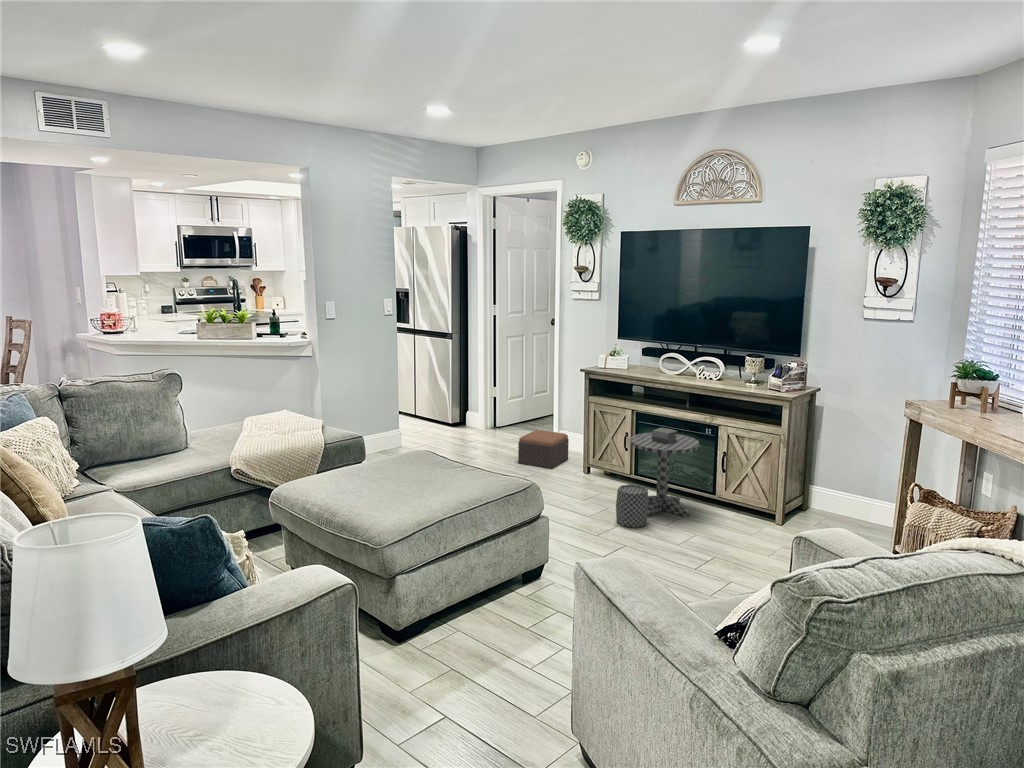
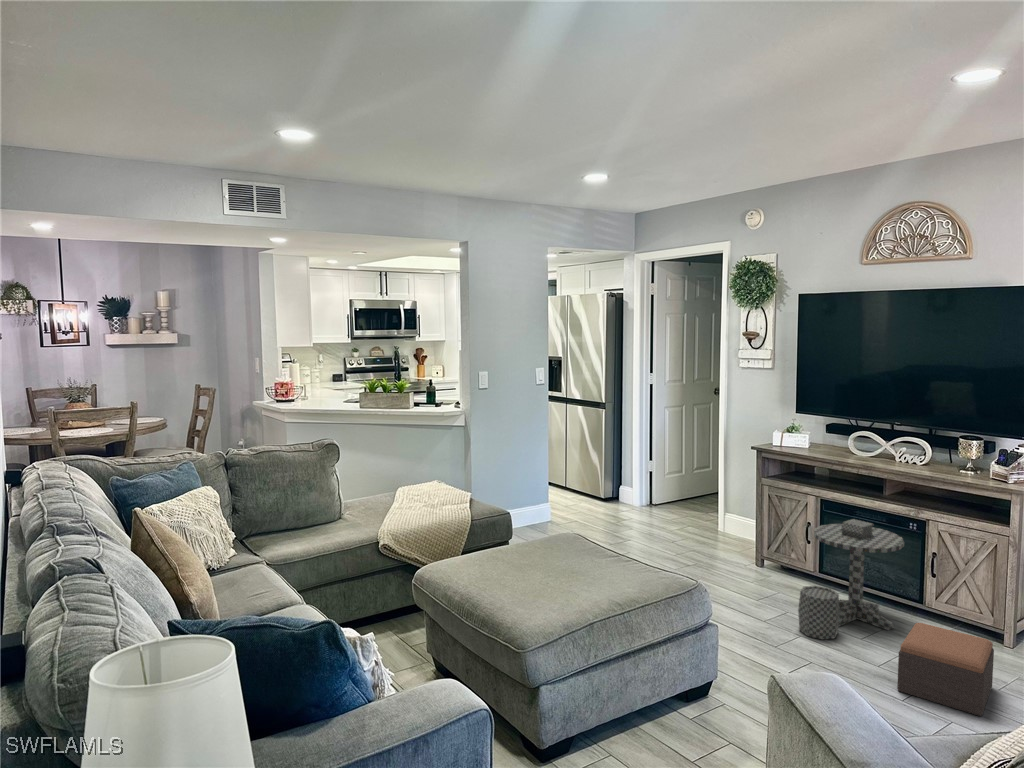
footstool: present [518,430,569,469] -> present [897,623,994,716]

